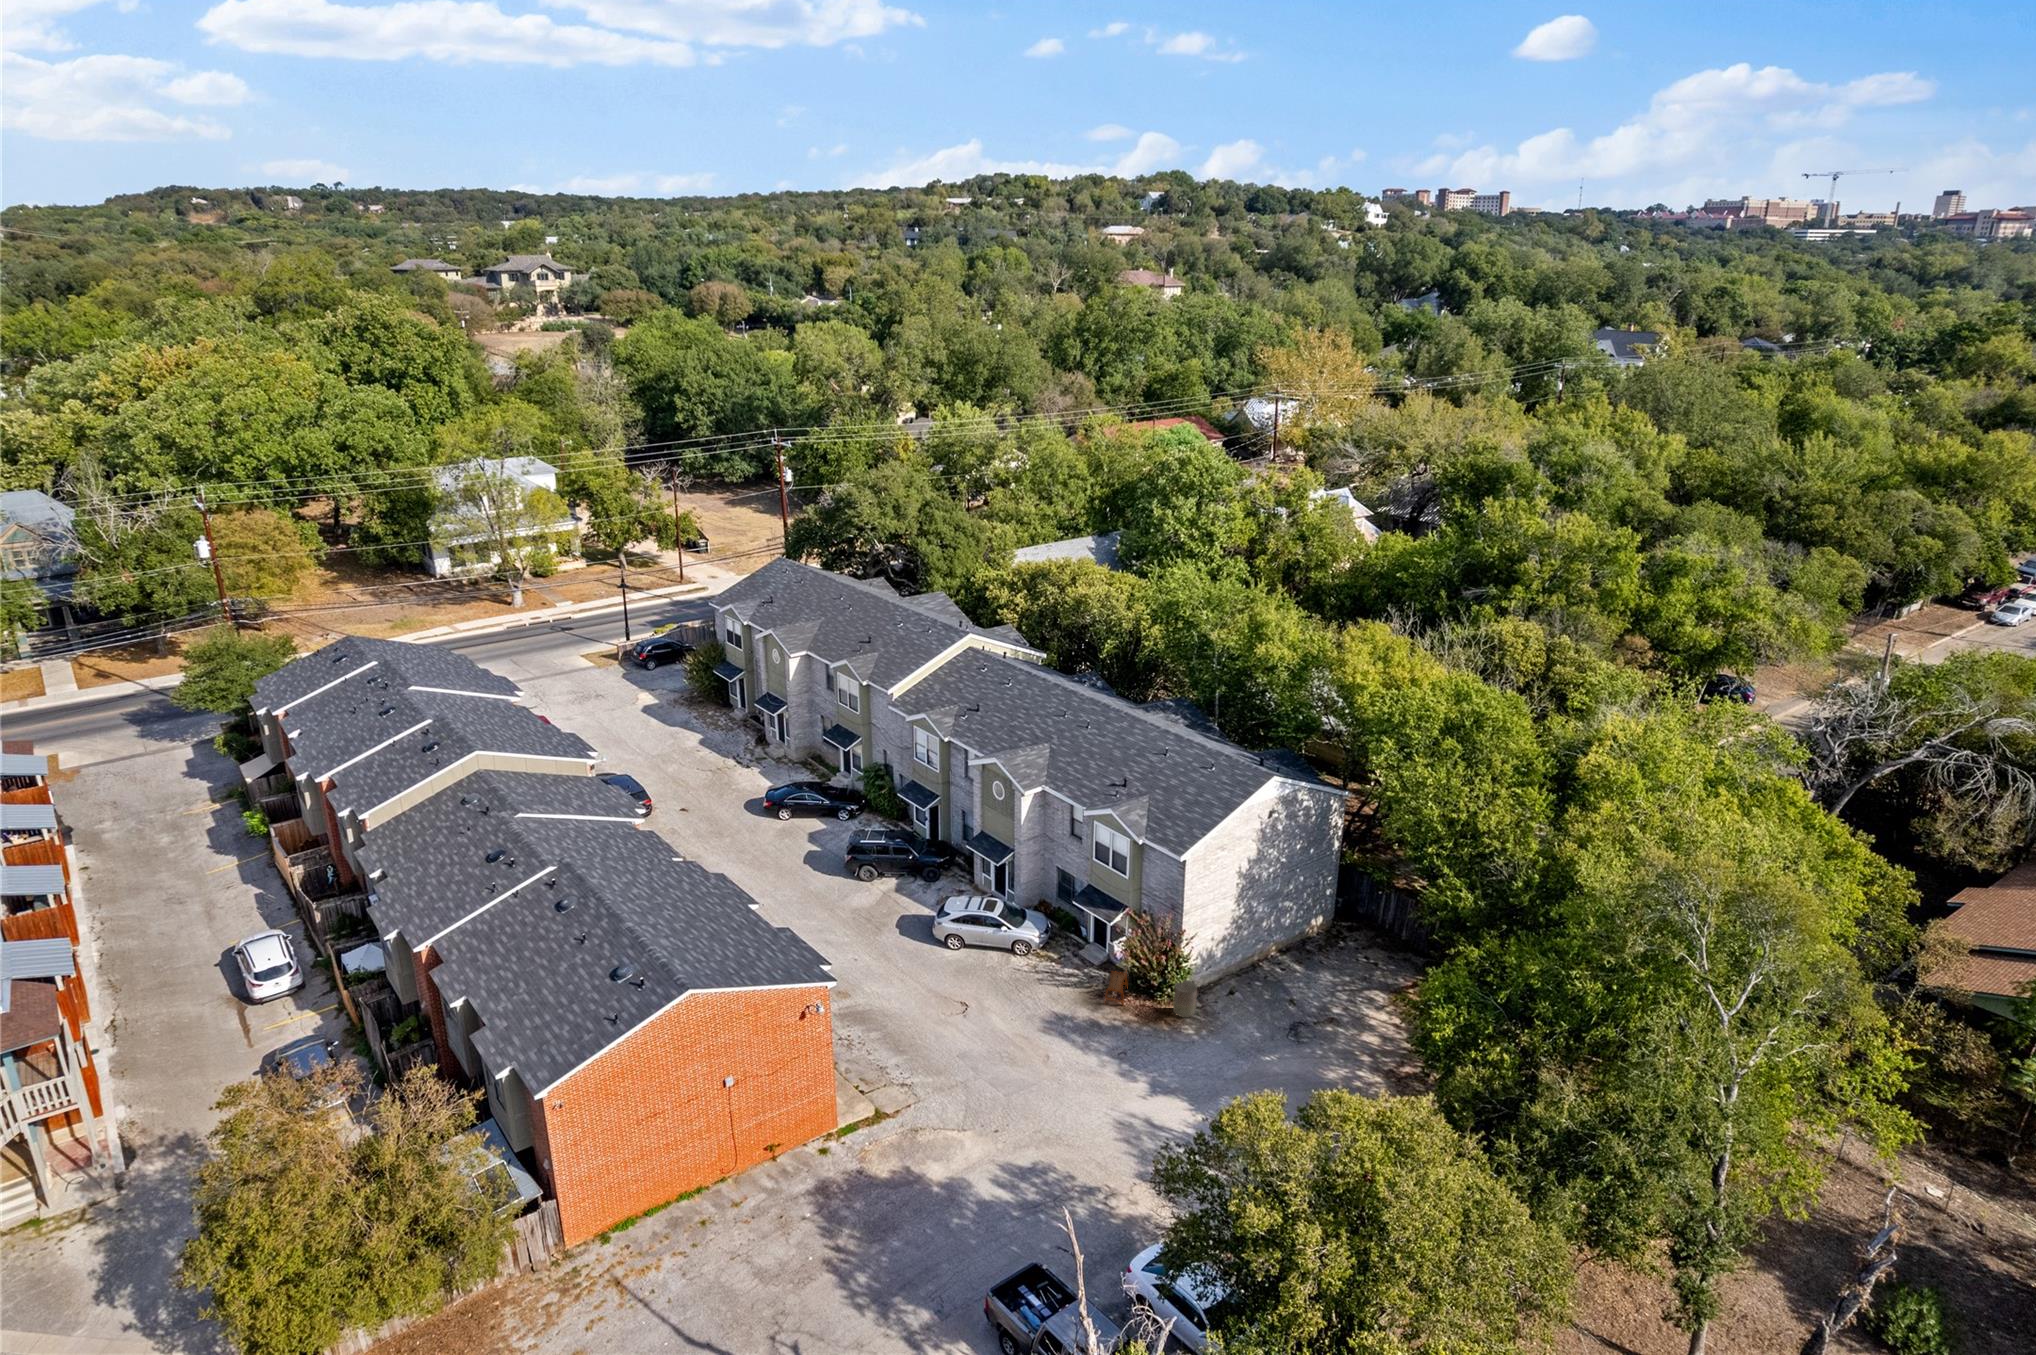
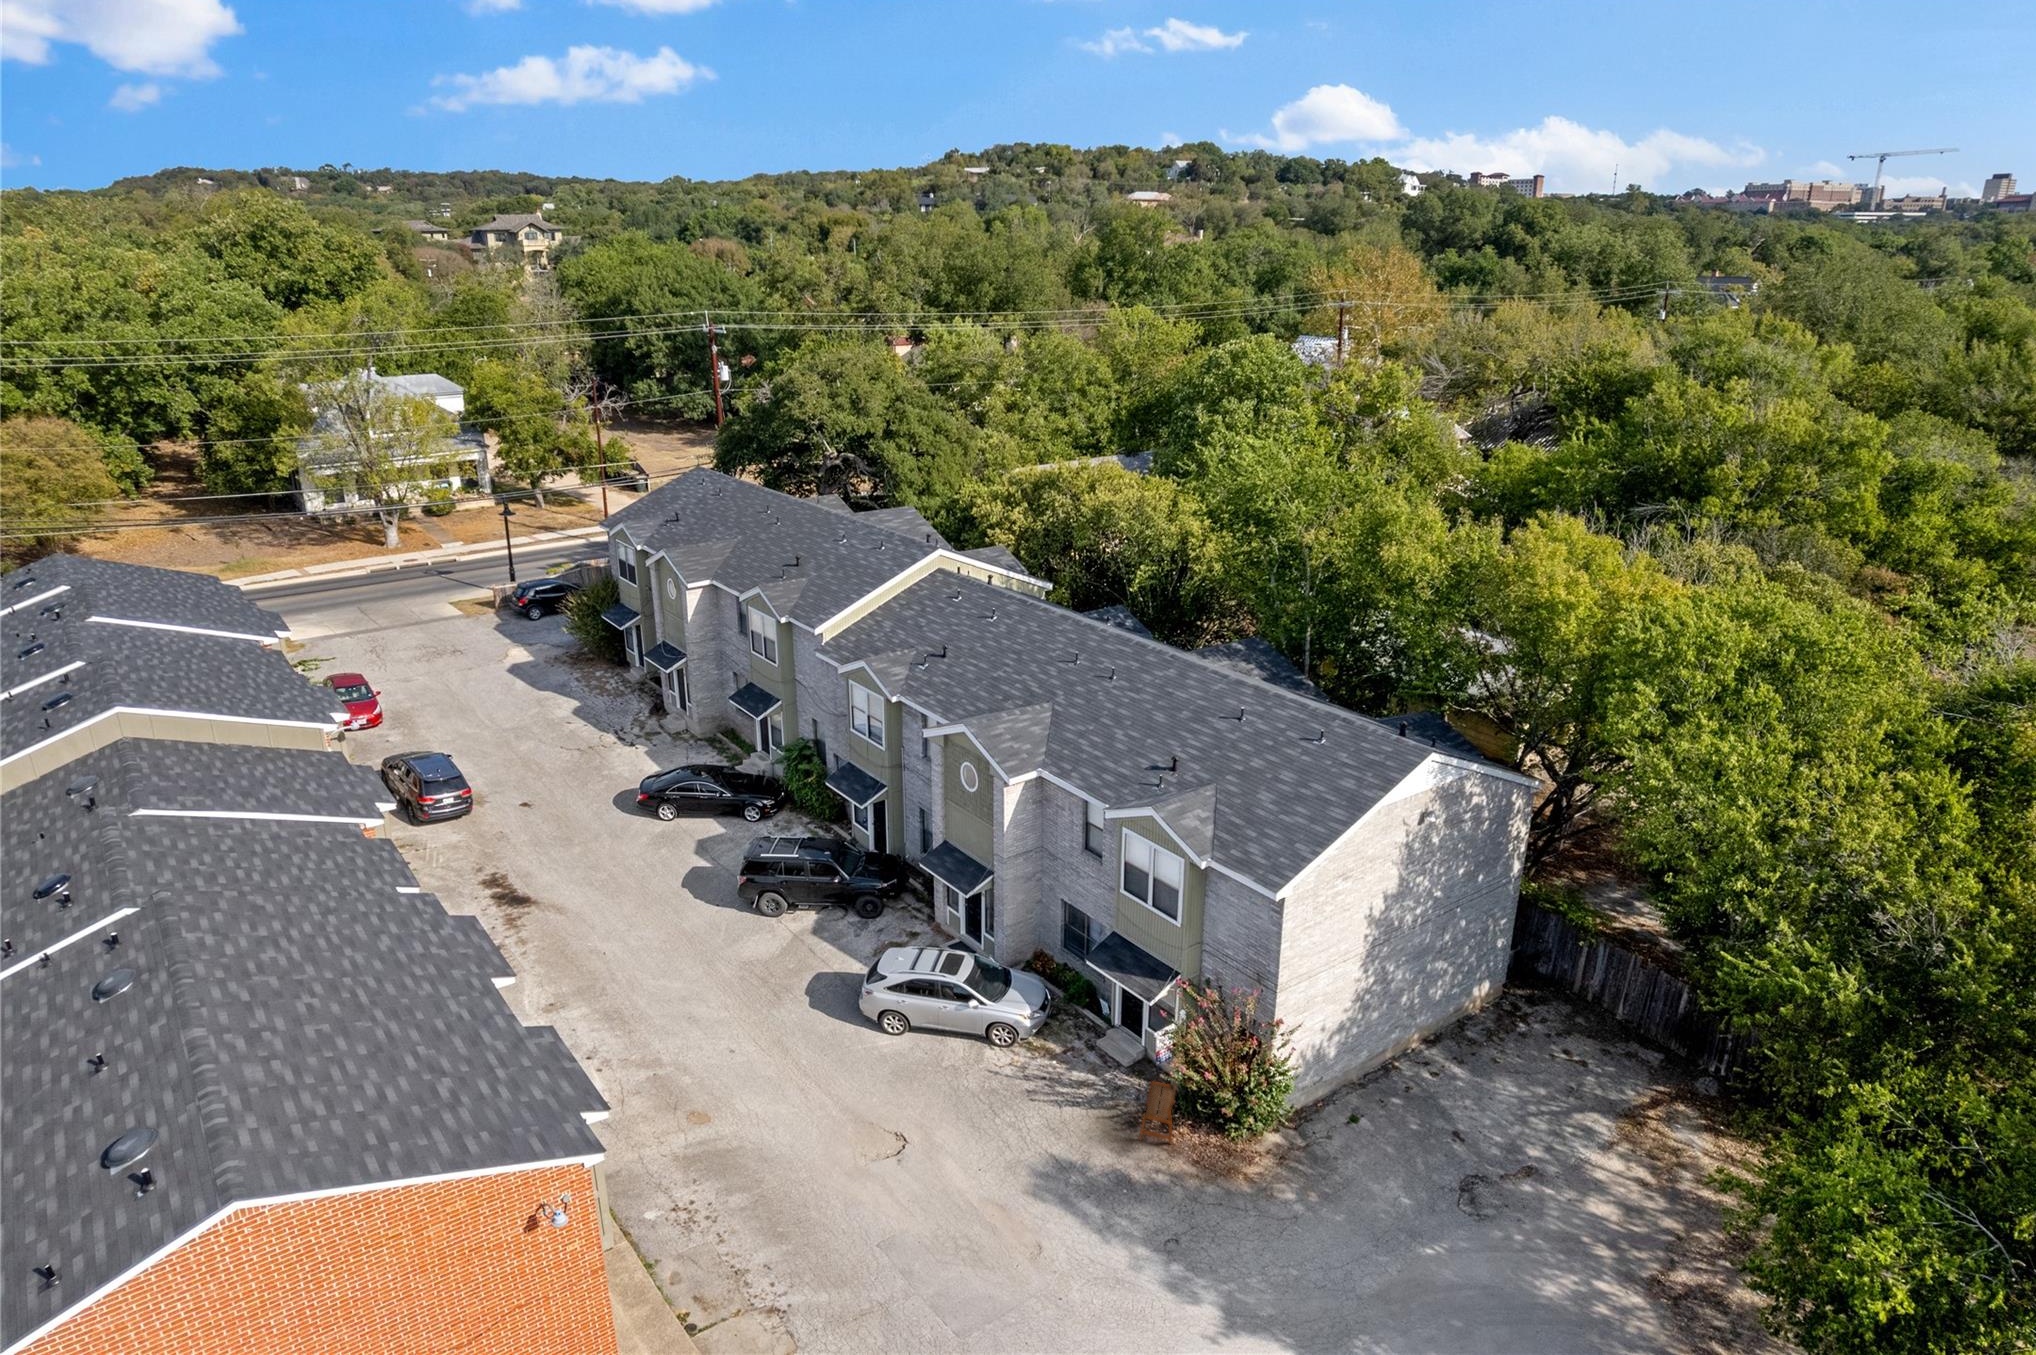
trash can: present [1173,980,1197,1018] -> none [1257,1102,1301,1170]

